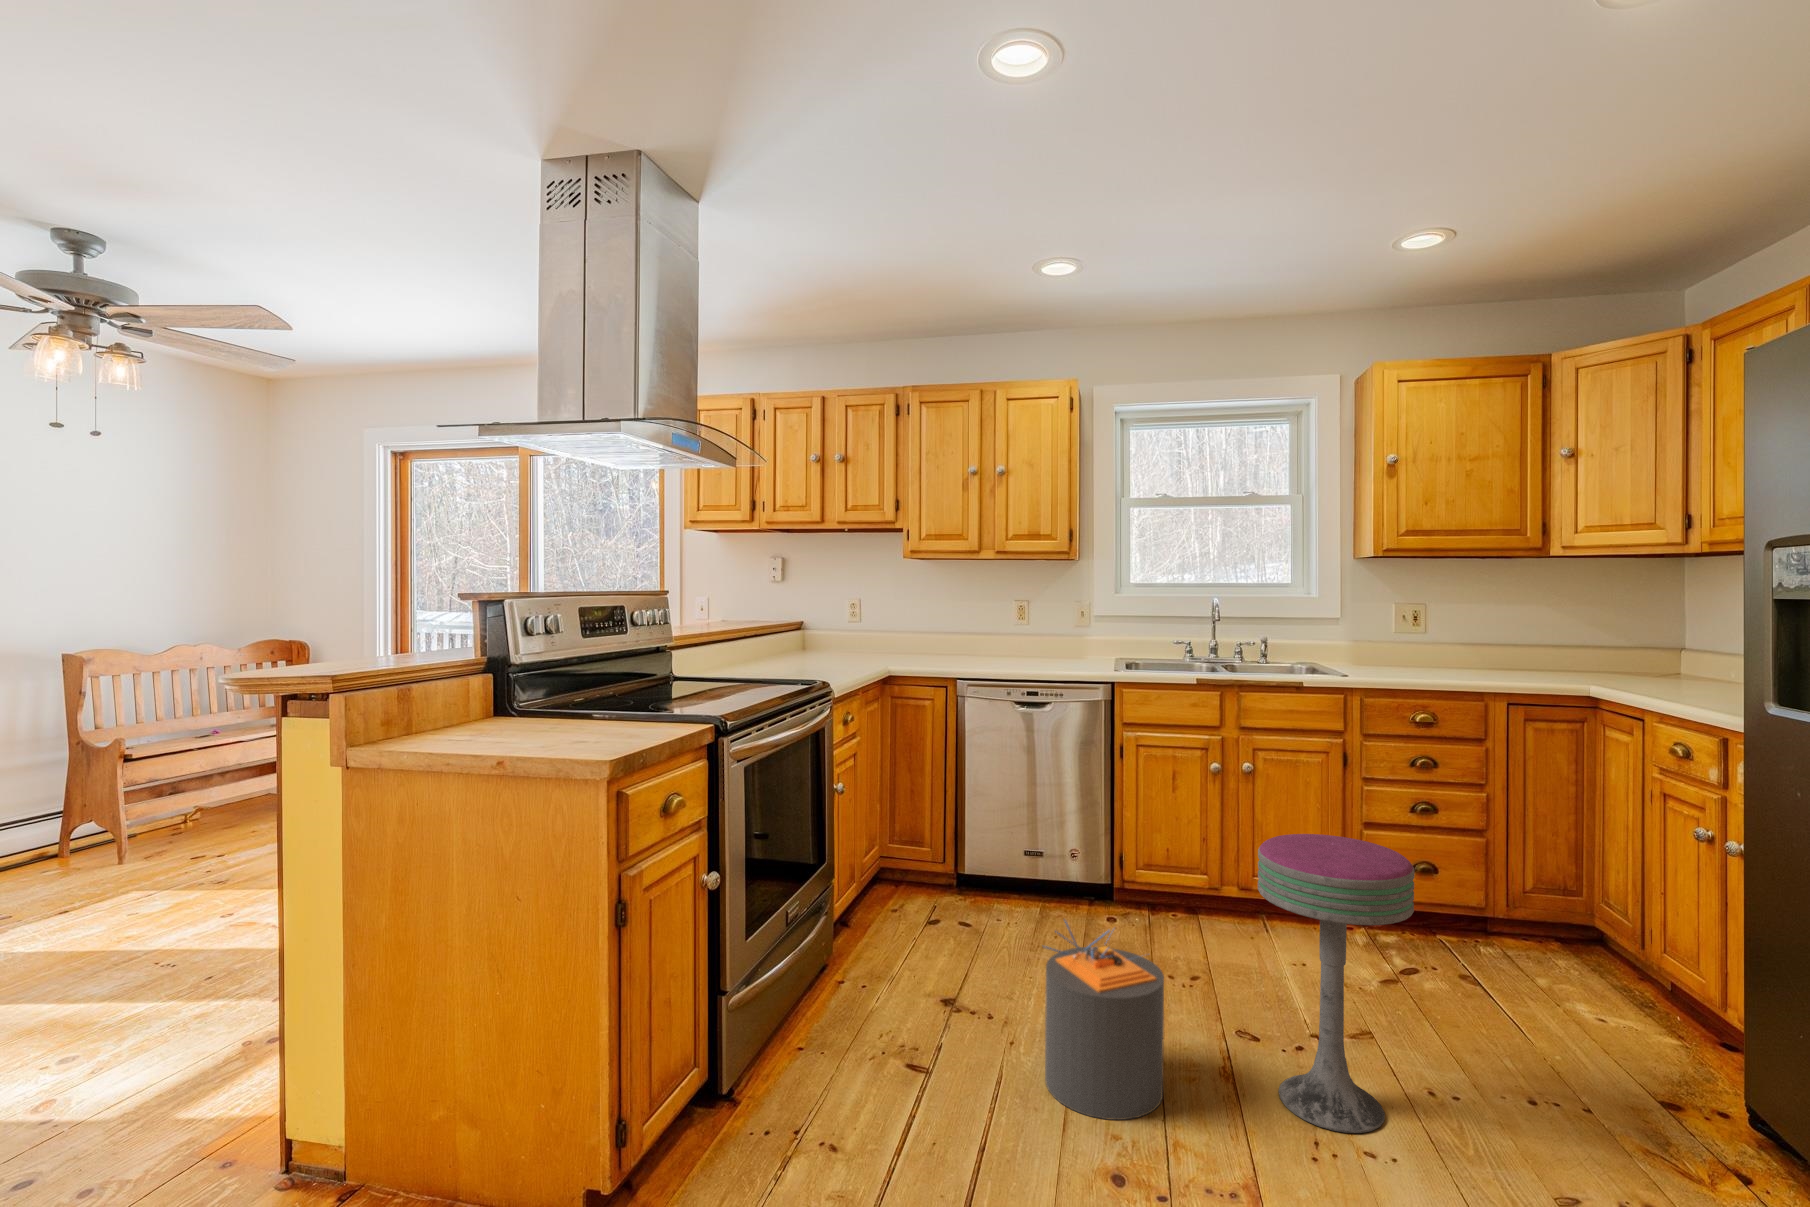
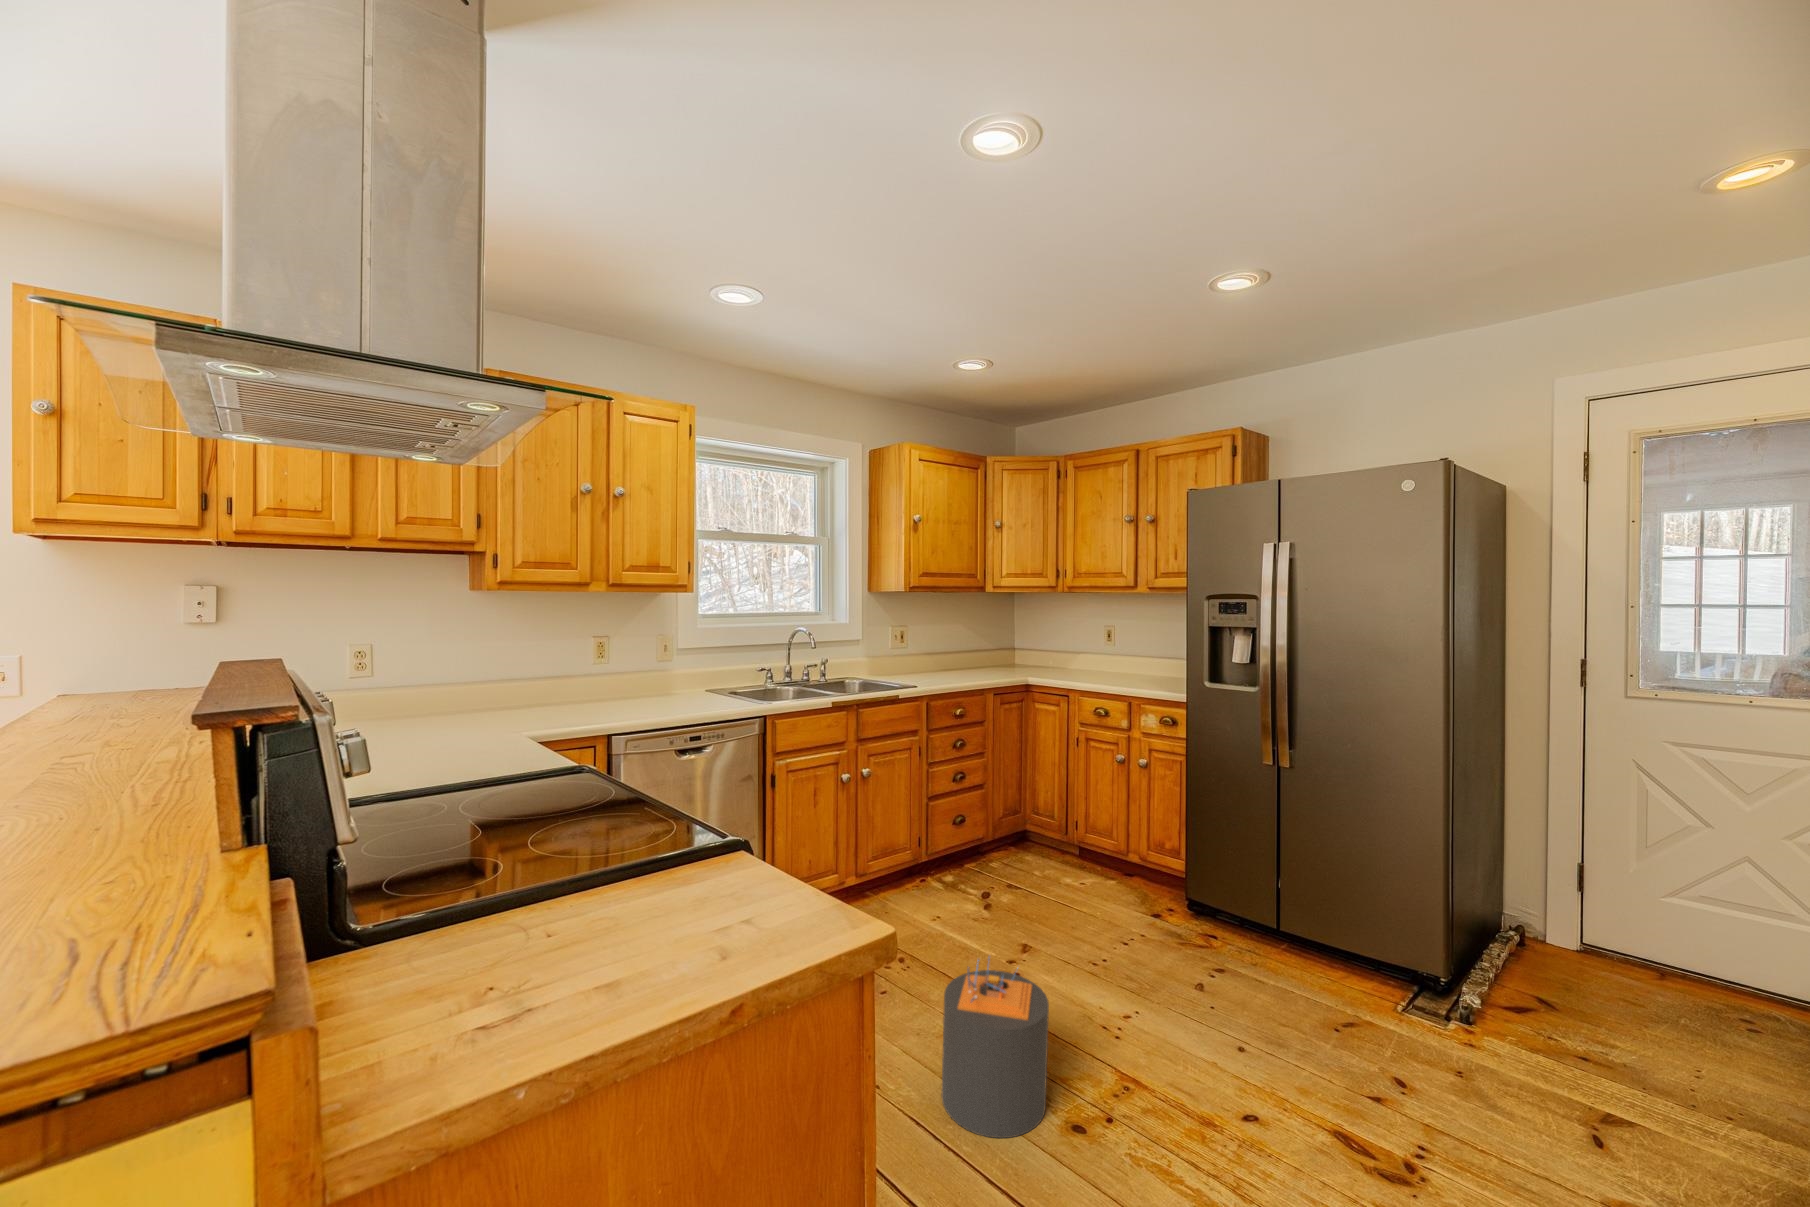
bar stool: present [1258,834,1415,1133] -> none [1046,821,1153,1040]

